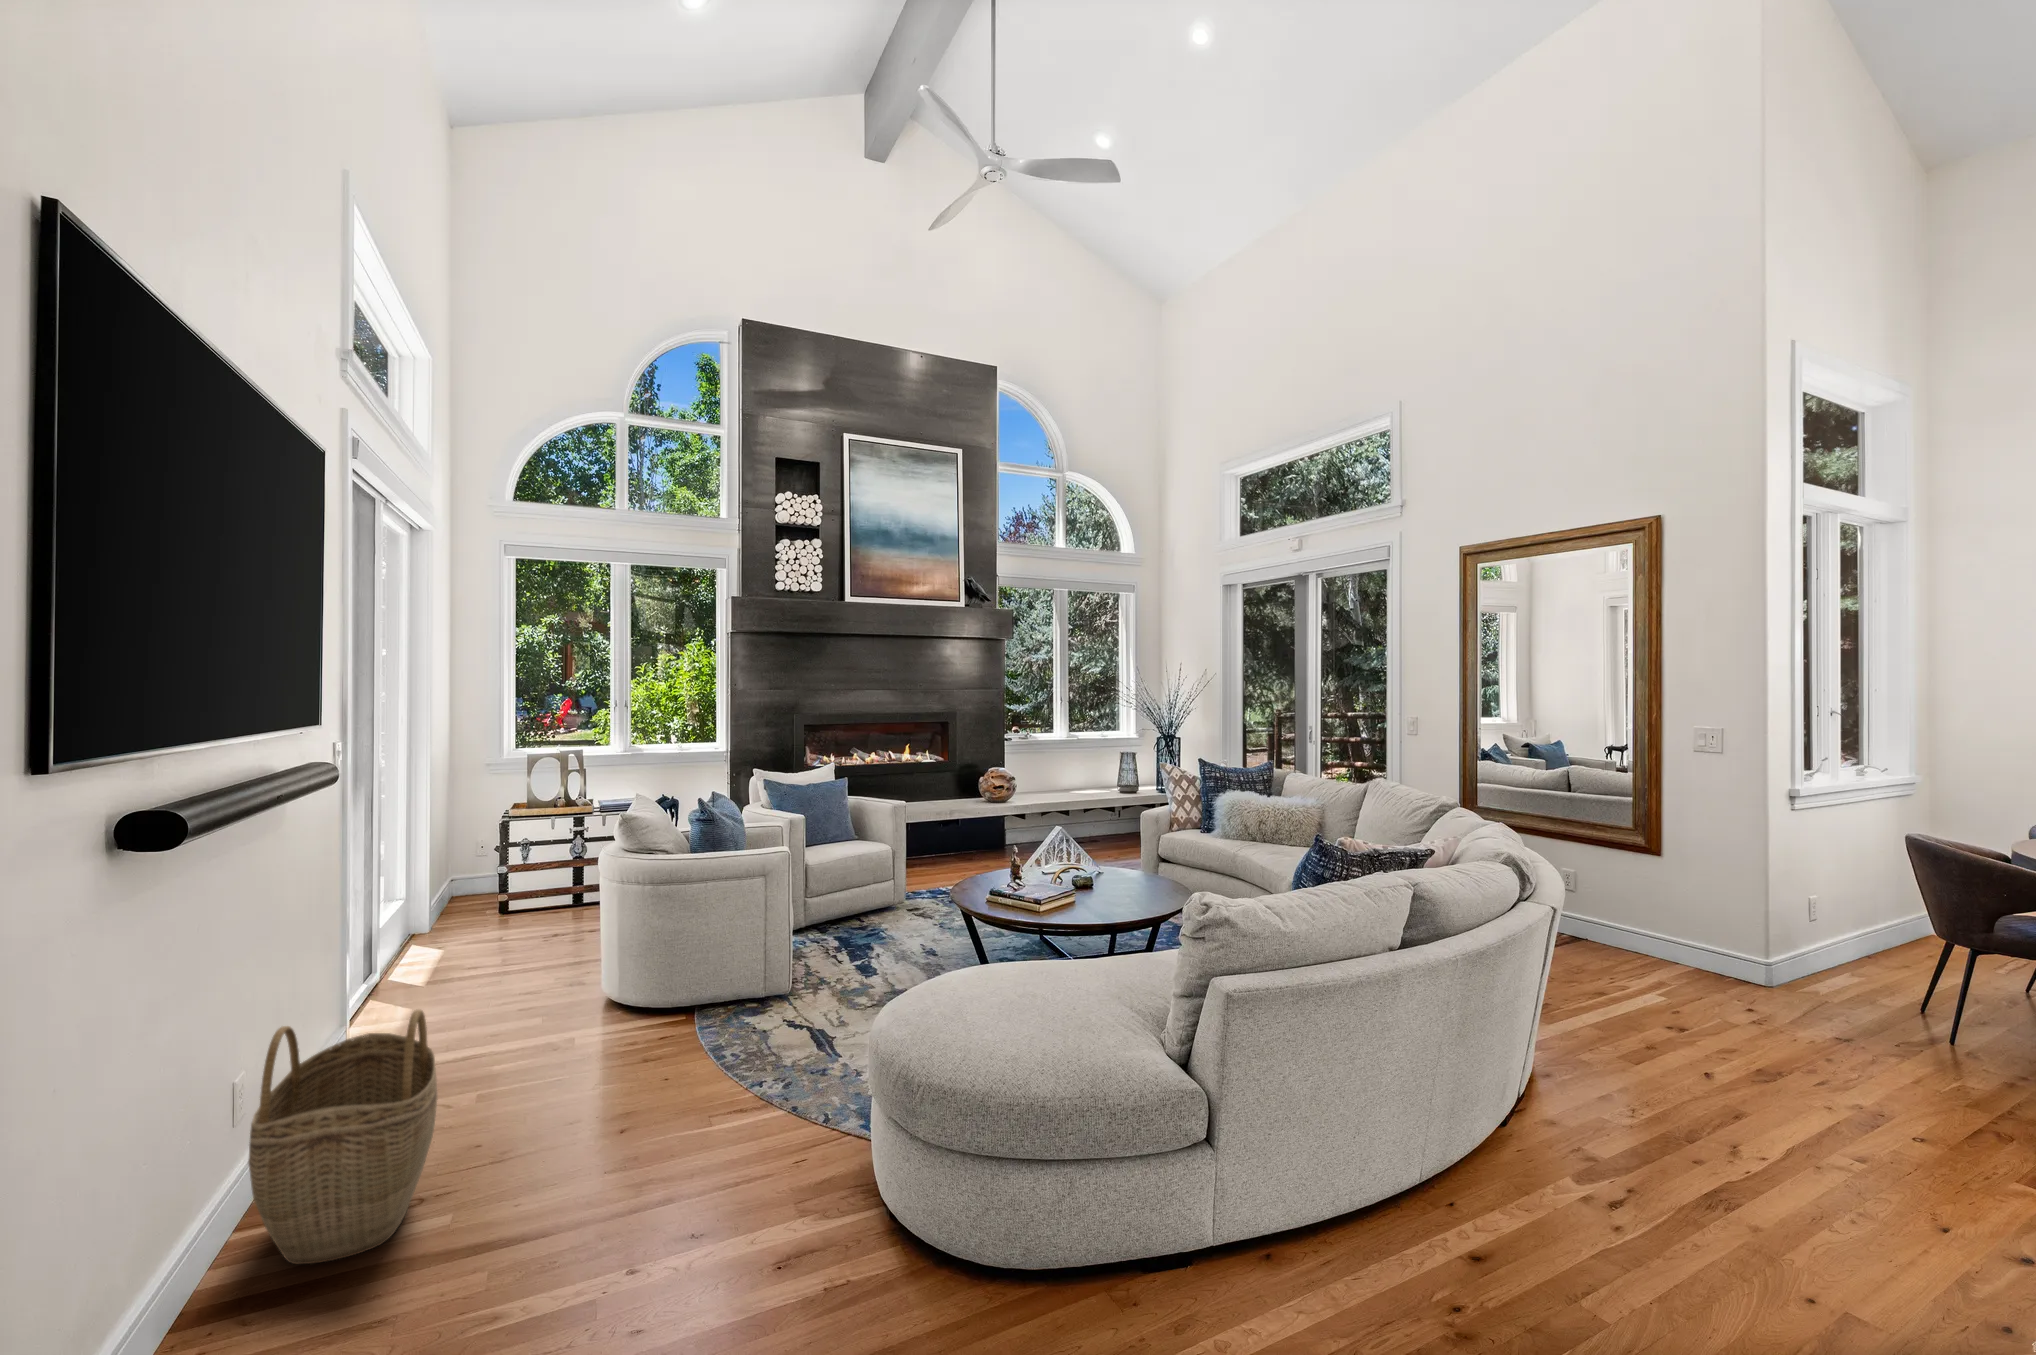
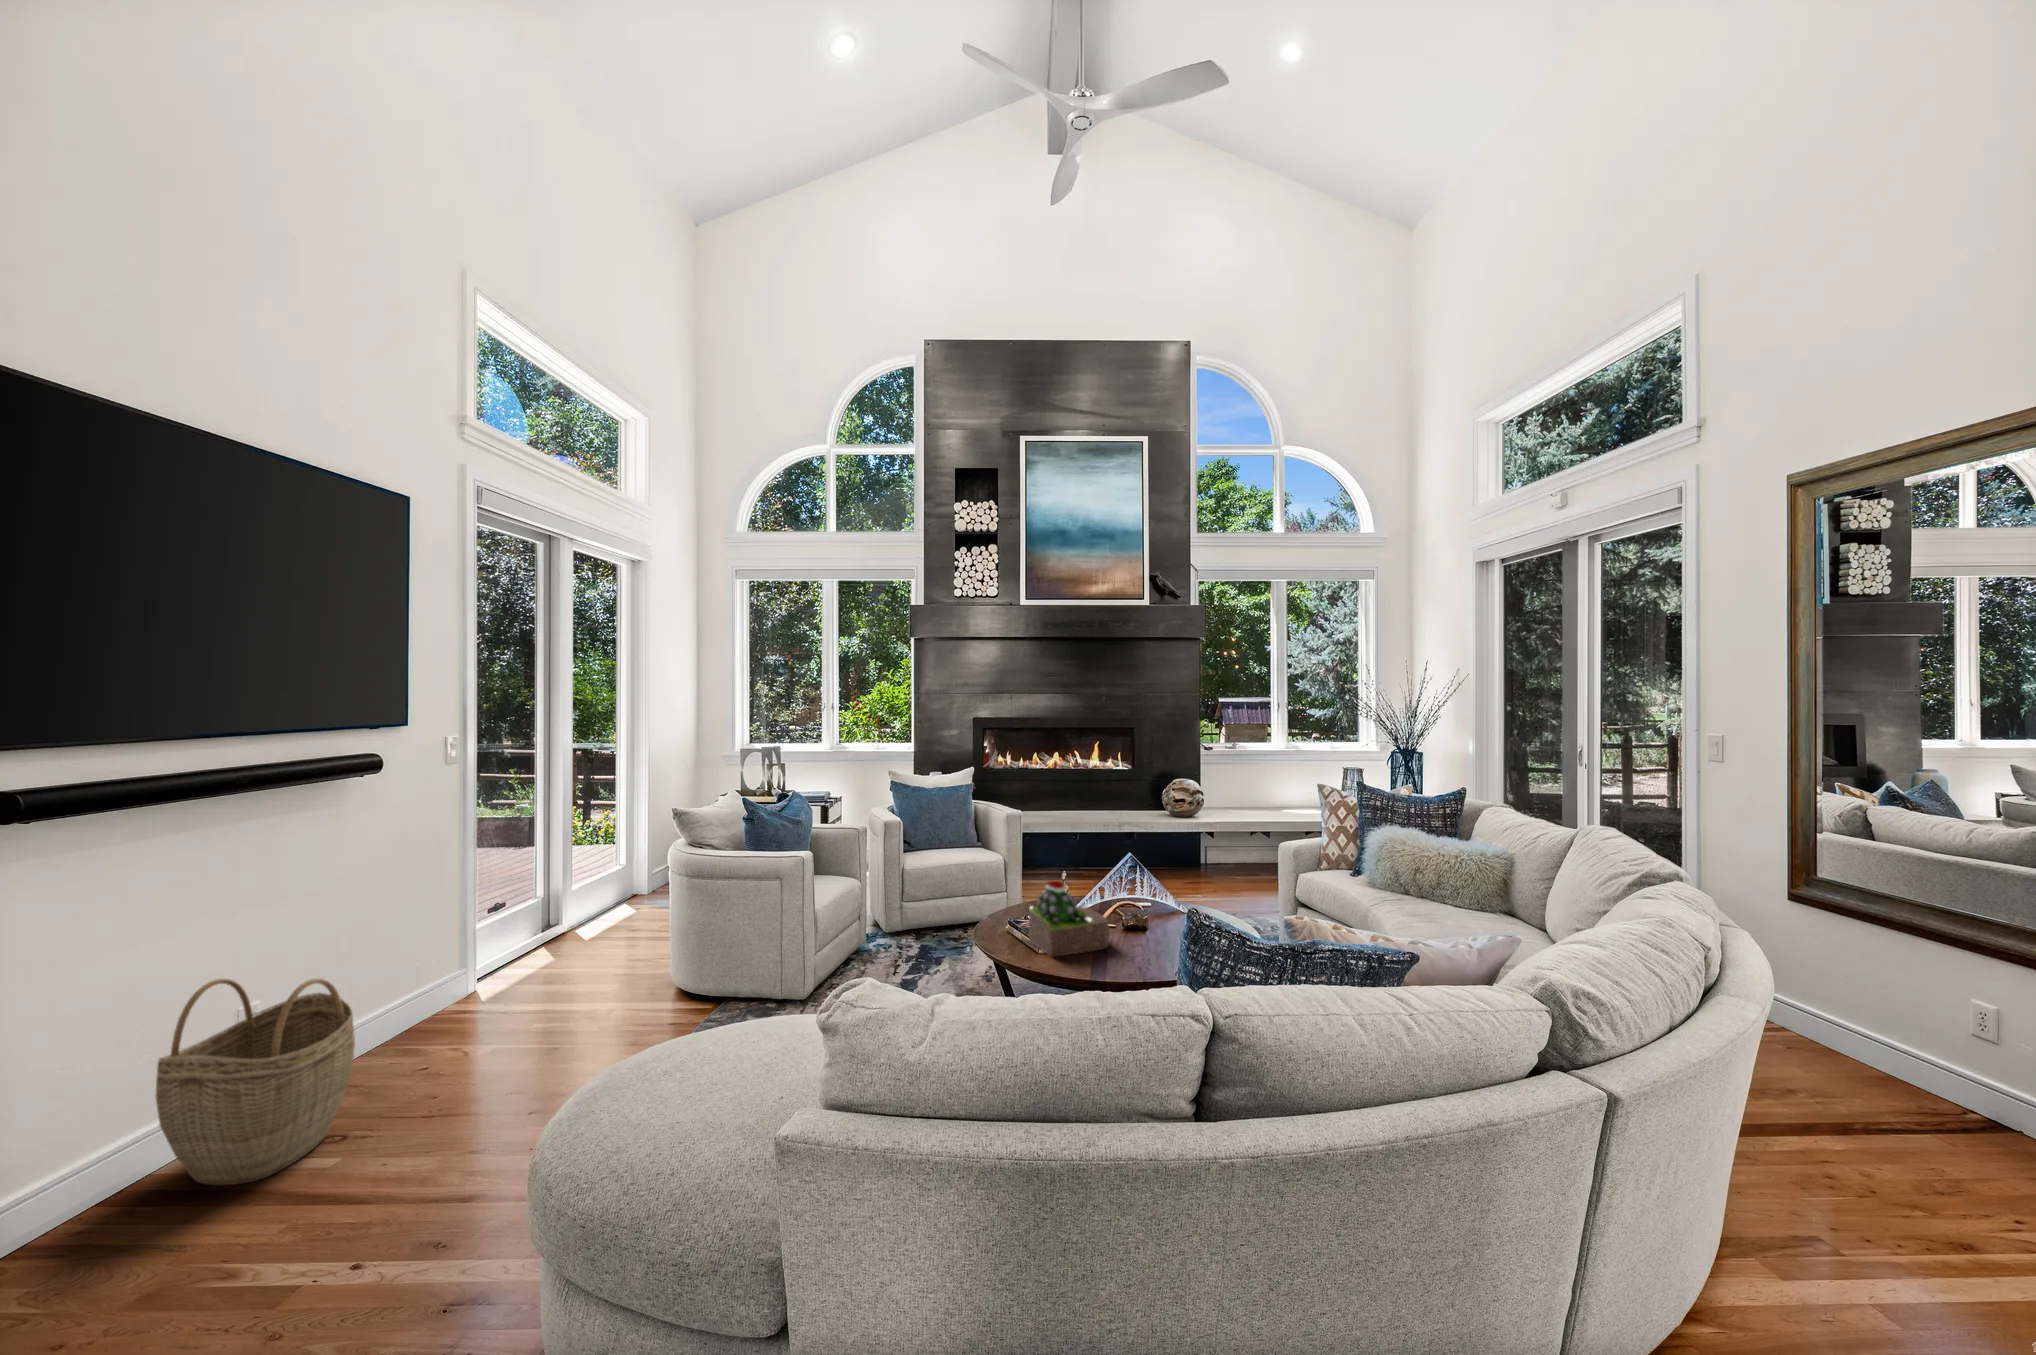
succulent plant: none [1038,849,1107,913] -> present [1029,881,1109,957]

